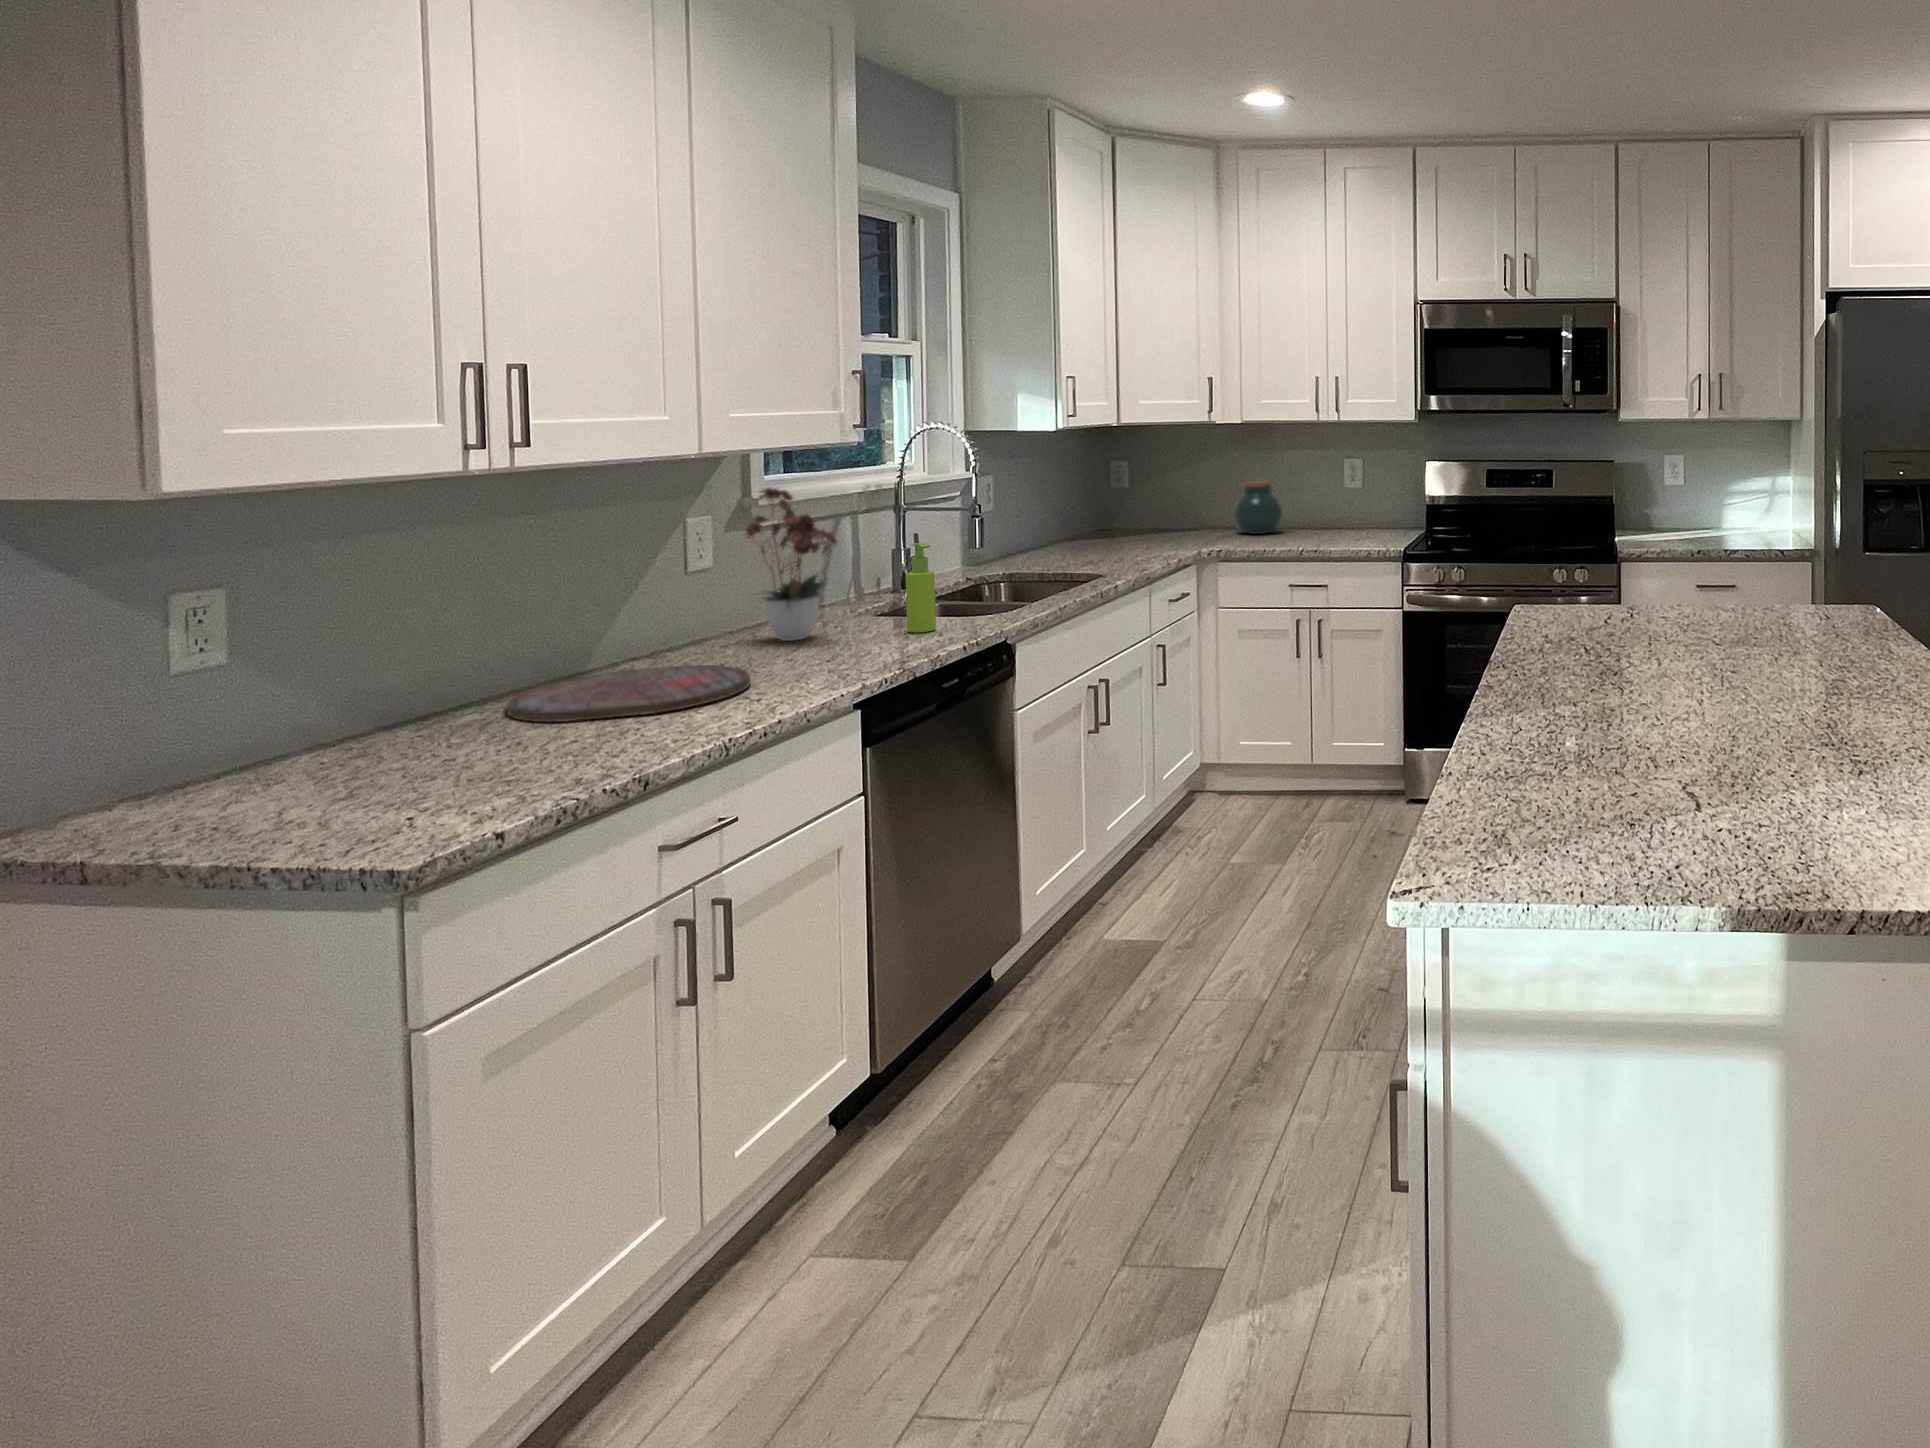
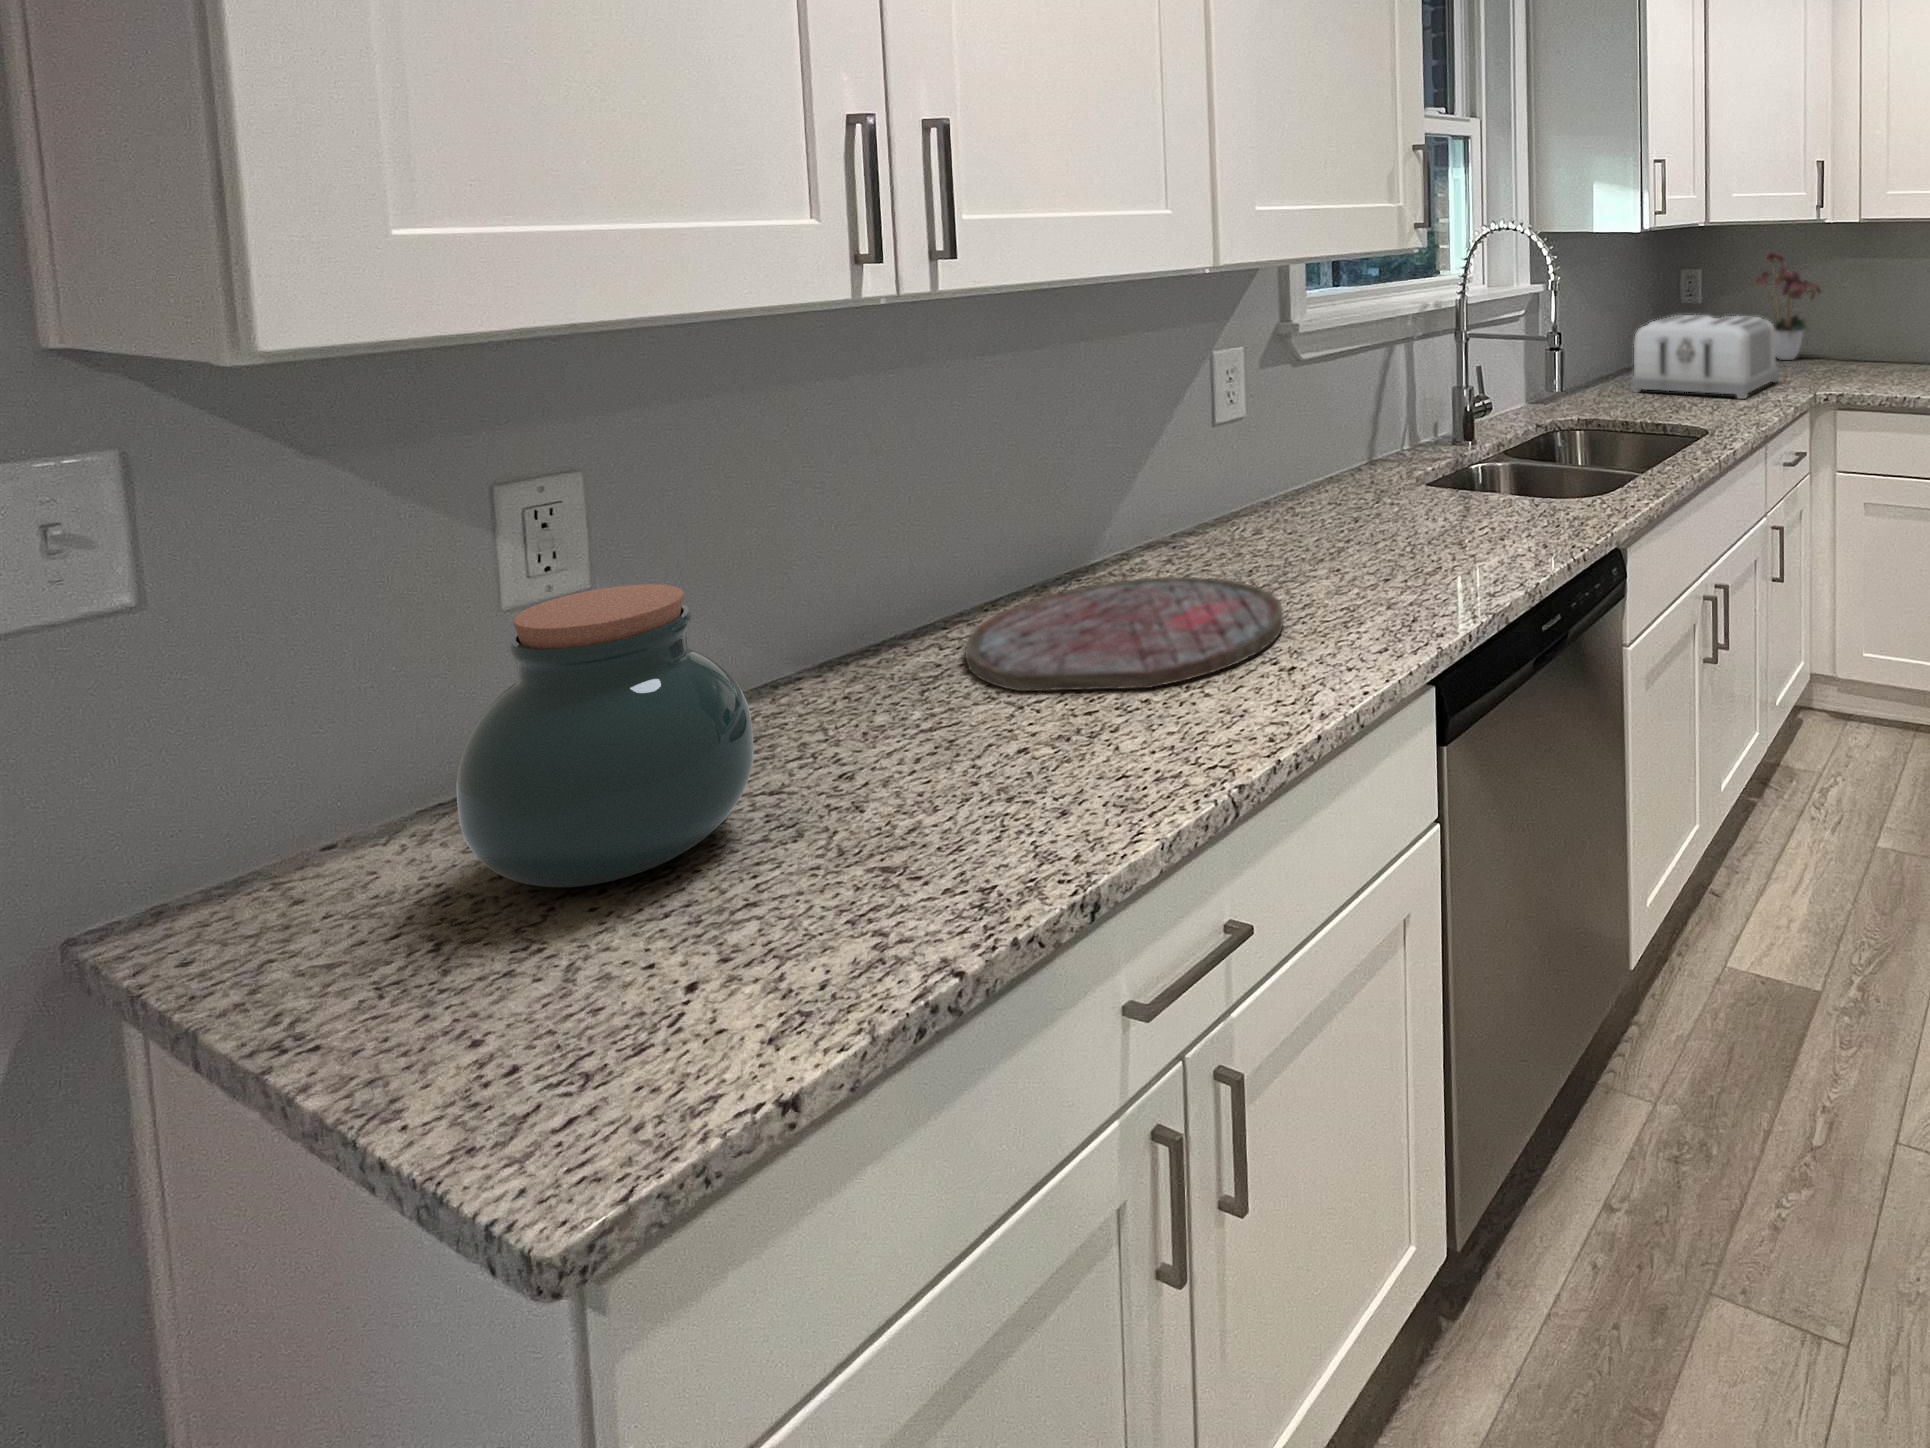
jar: present [1234,481,1282,534] -> present [456,584,754,887]
flower arrangement: present [746,487,837,641] -> present [1755,252,1822,360]
toaster: none [1053,495,1175,555] -> present [1631,315,1779,399]
soap dispenser: present [906,543,936,632] -> none [1483,395,1522,527]

